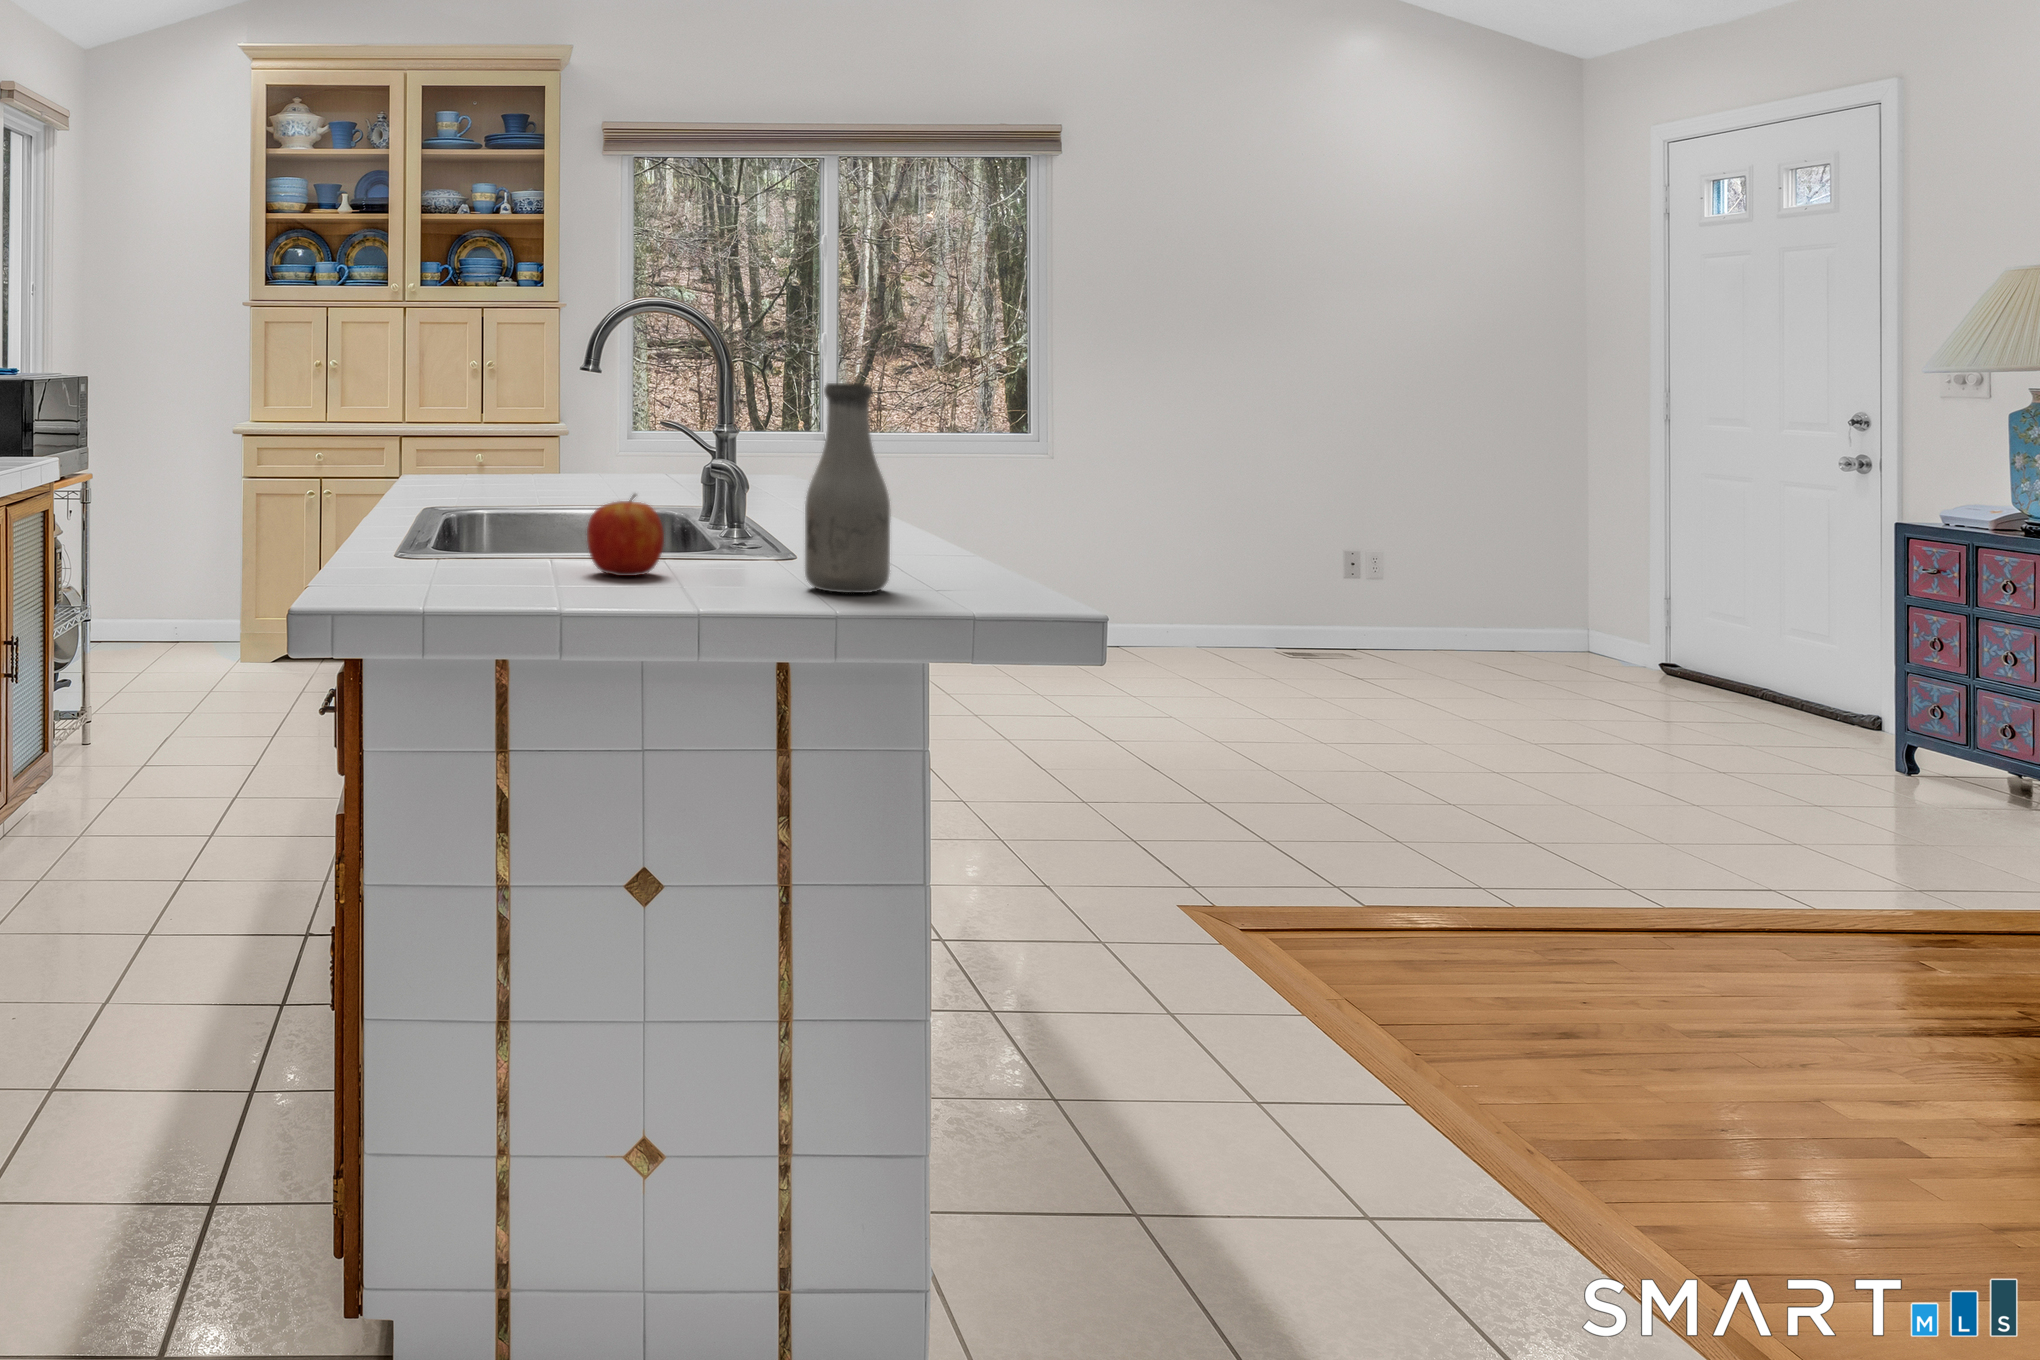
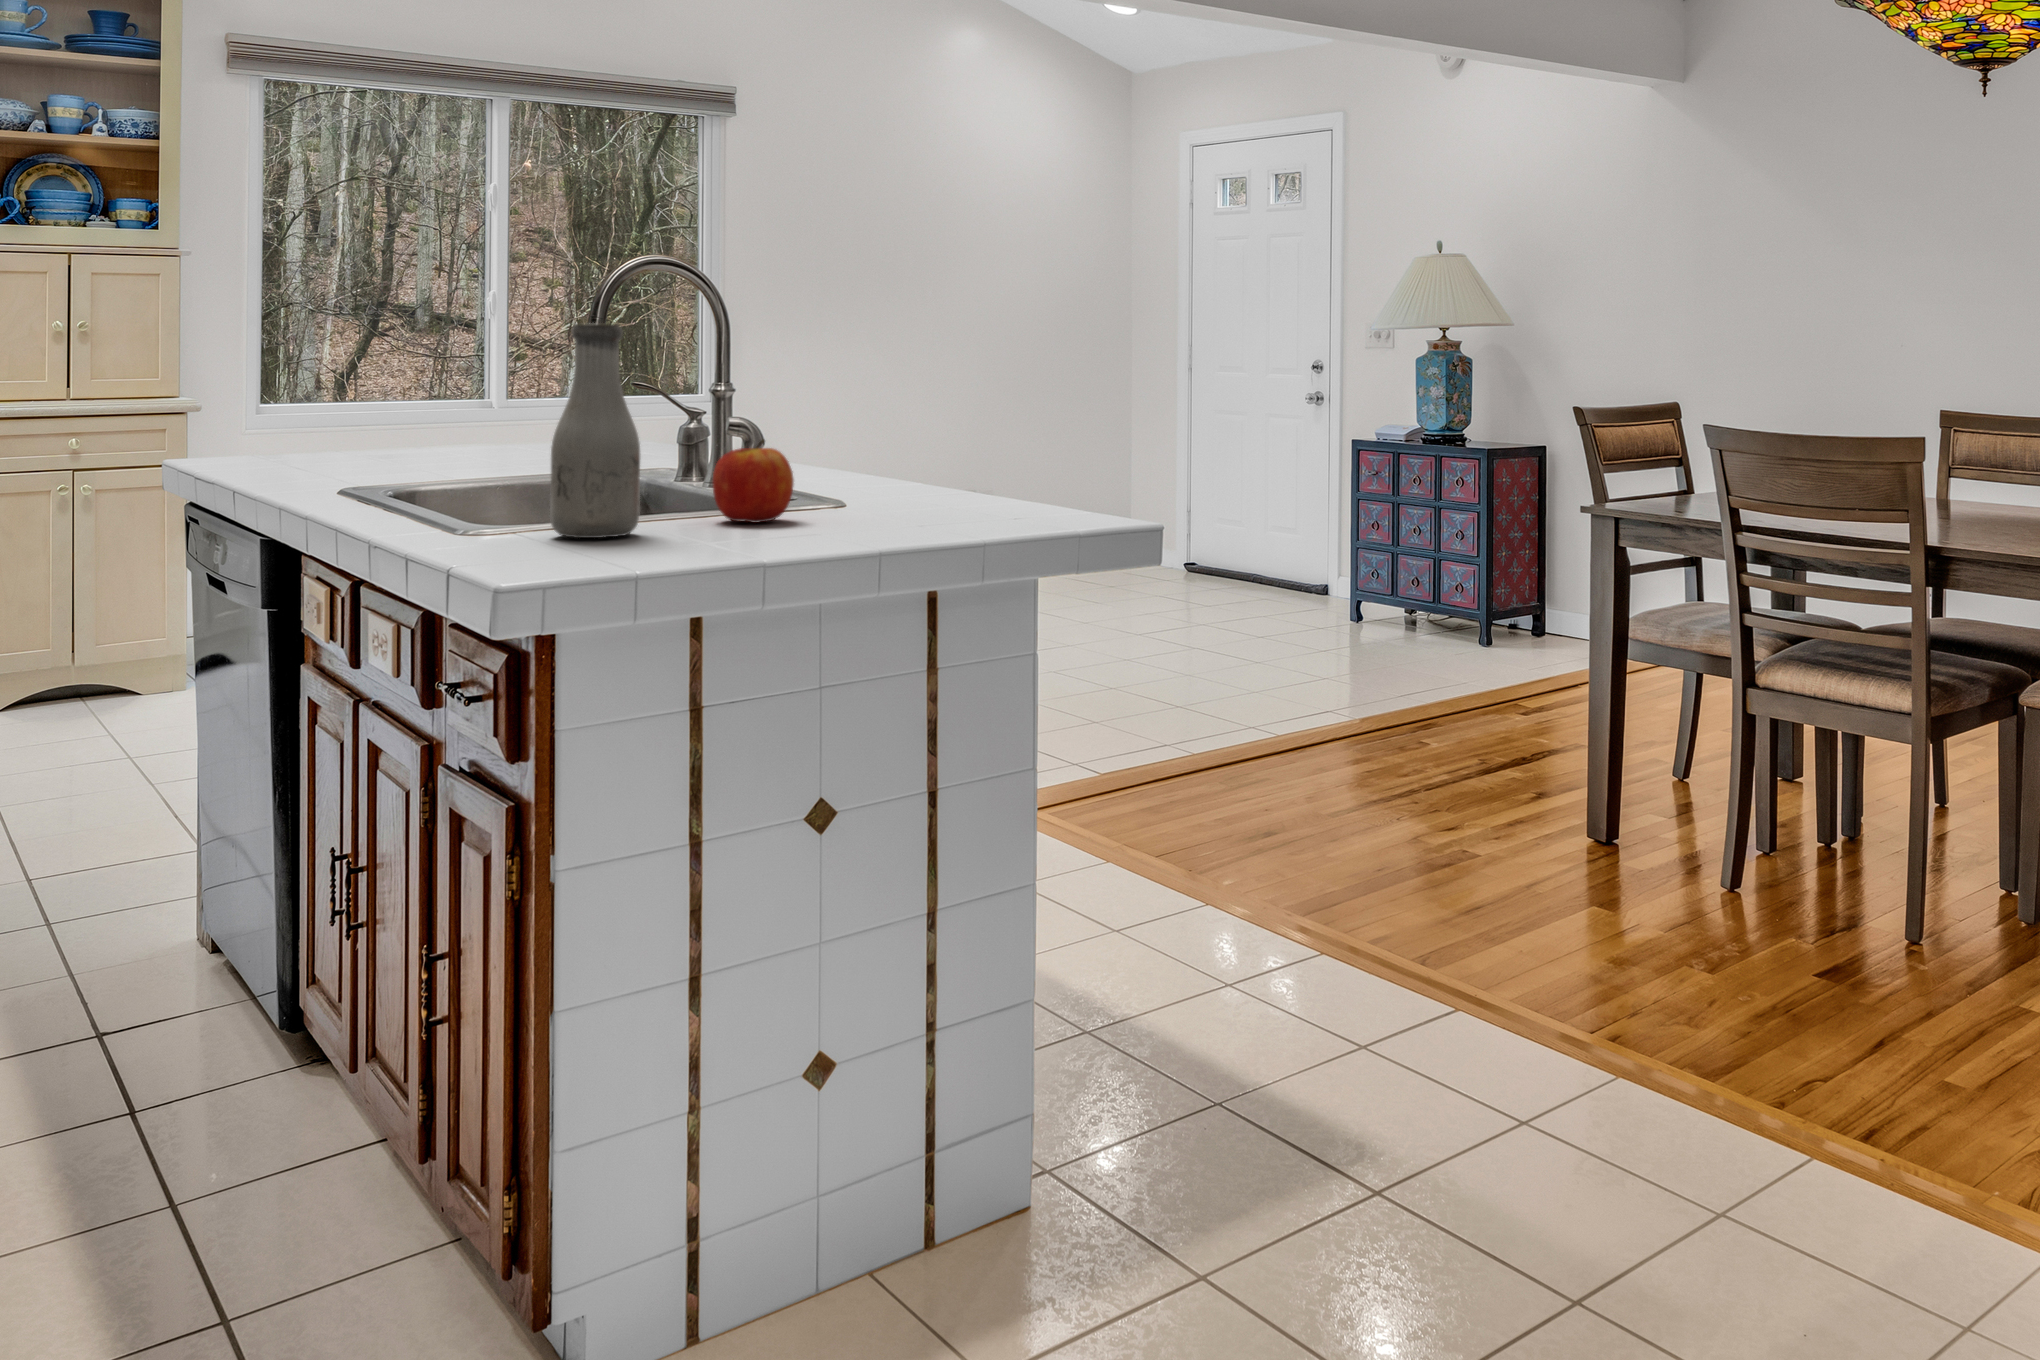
bottle: present [805,383,891,593] -> present [550,323,640,538]

